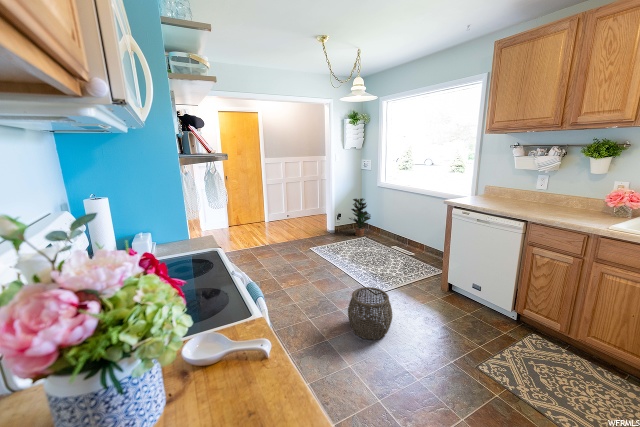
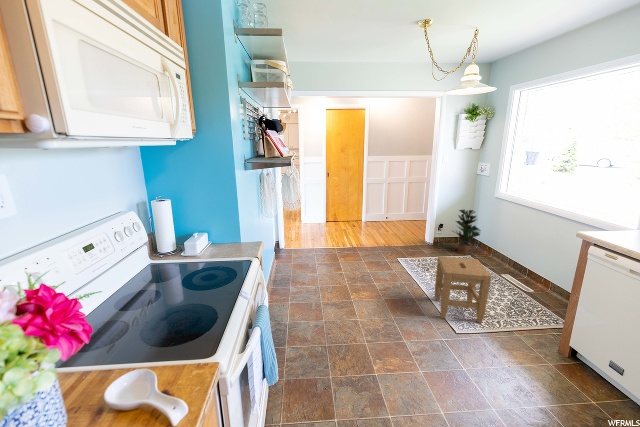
stool: none [350,234,393,287] -> present [435,256,491,323]
woven basket: present [348,287,393,340] -> none [408,323,466,391]

